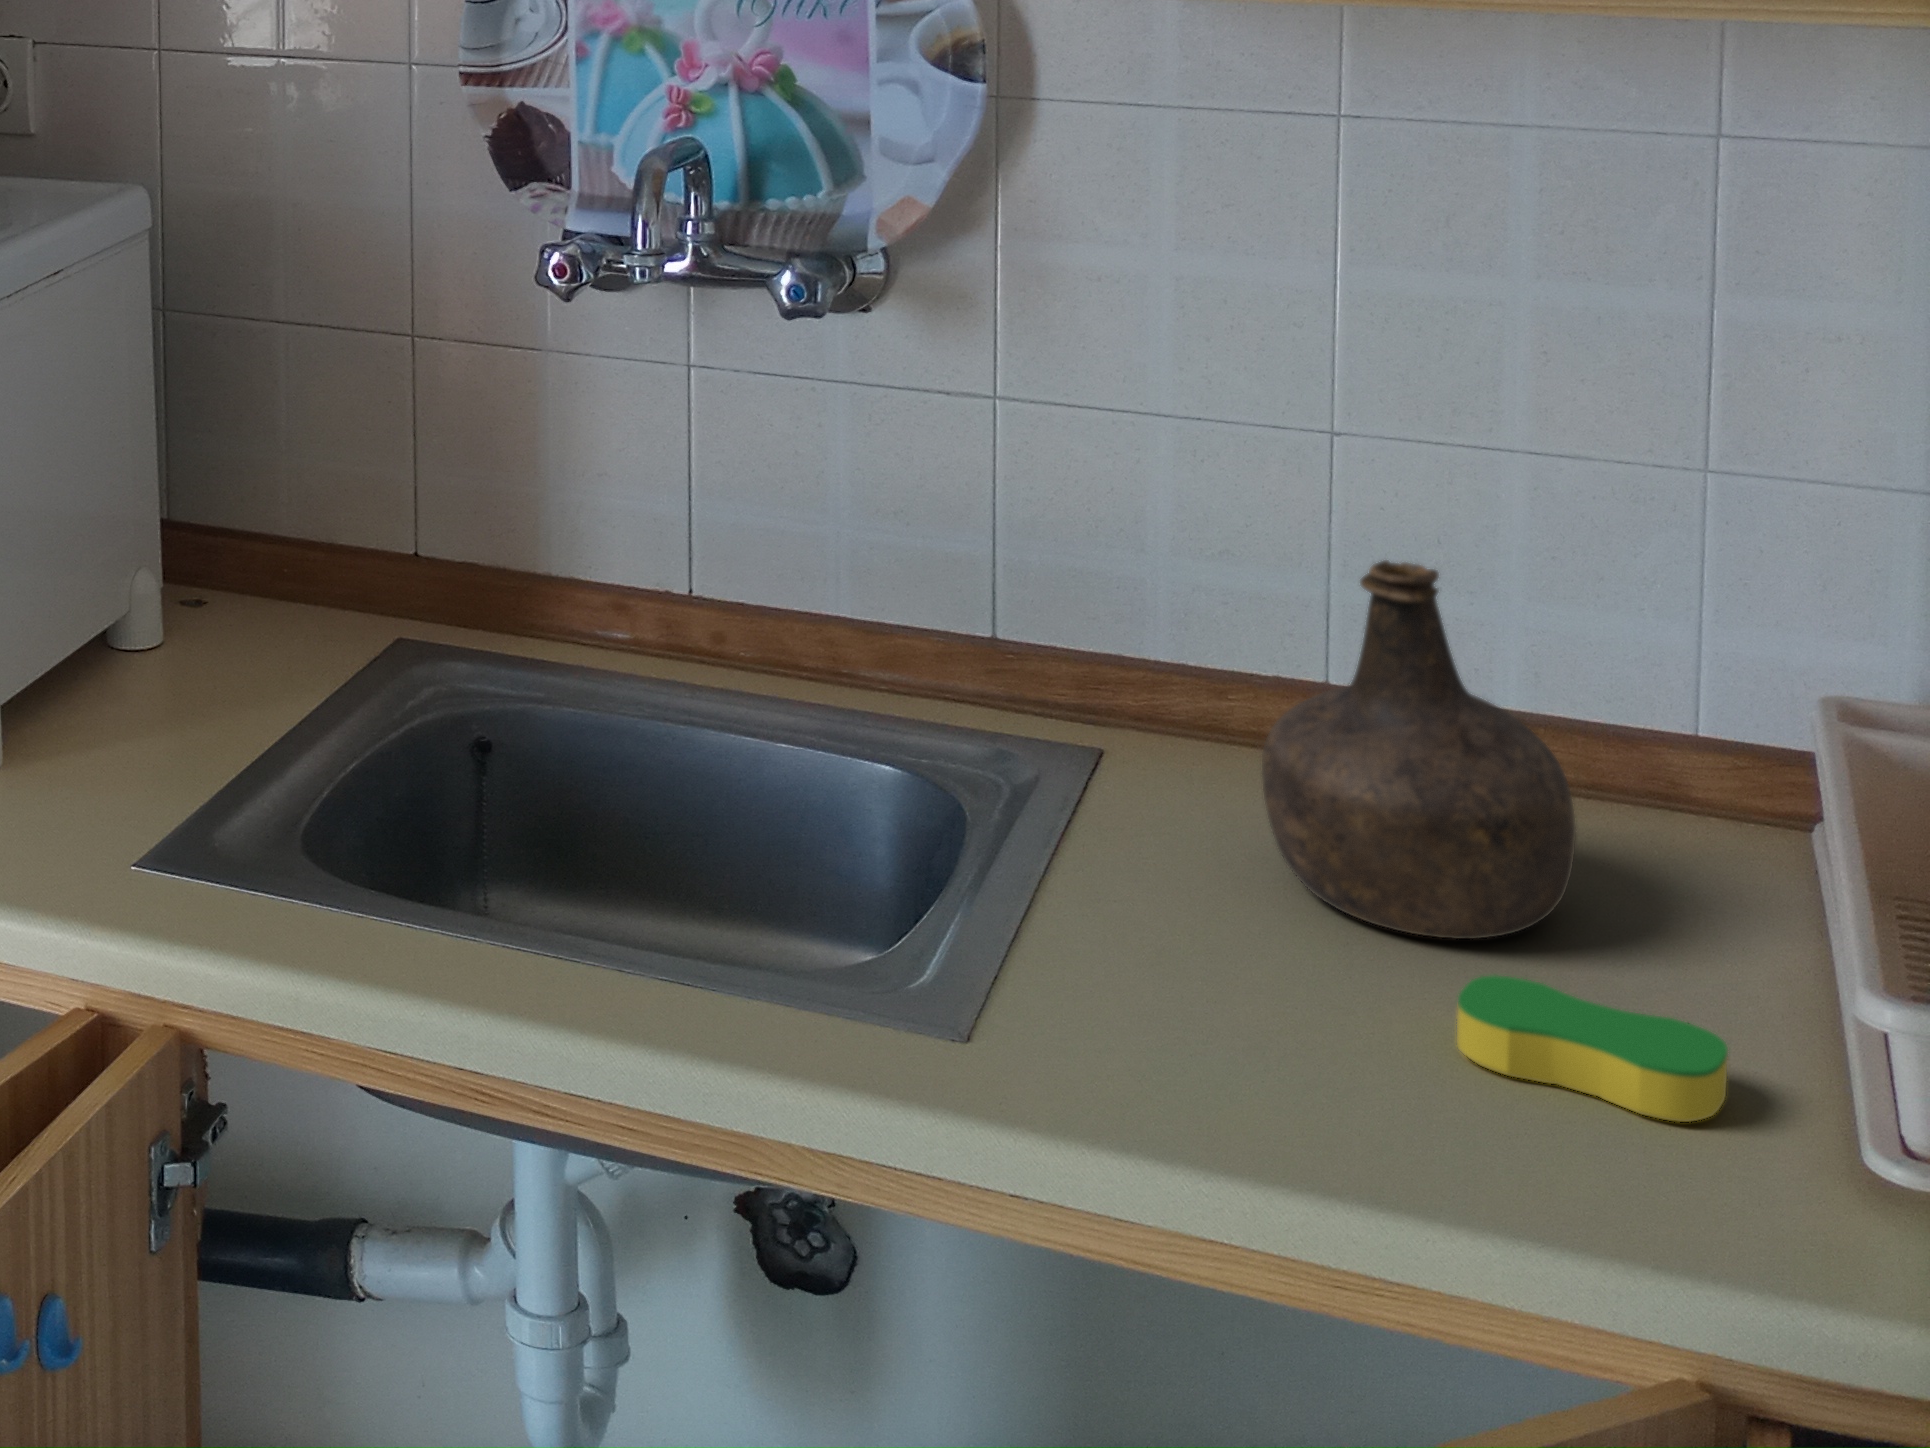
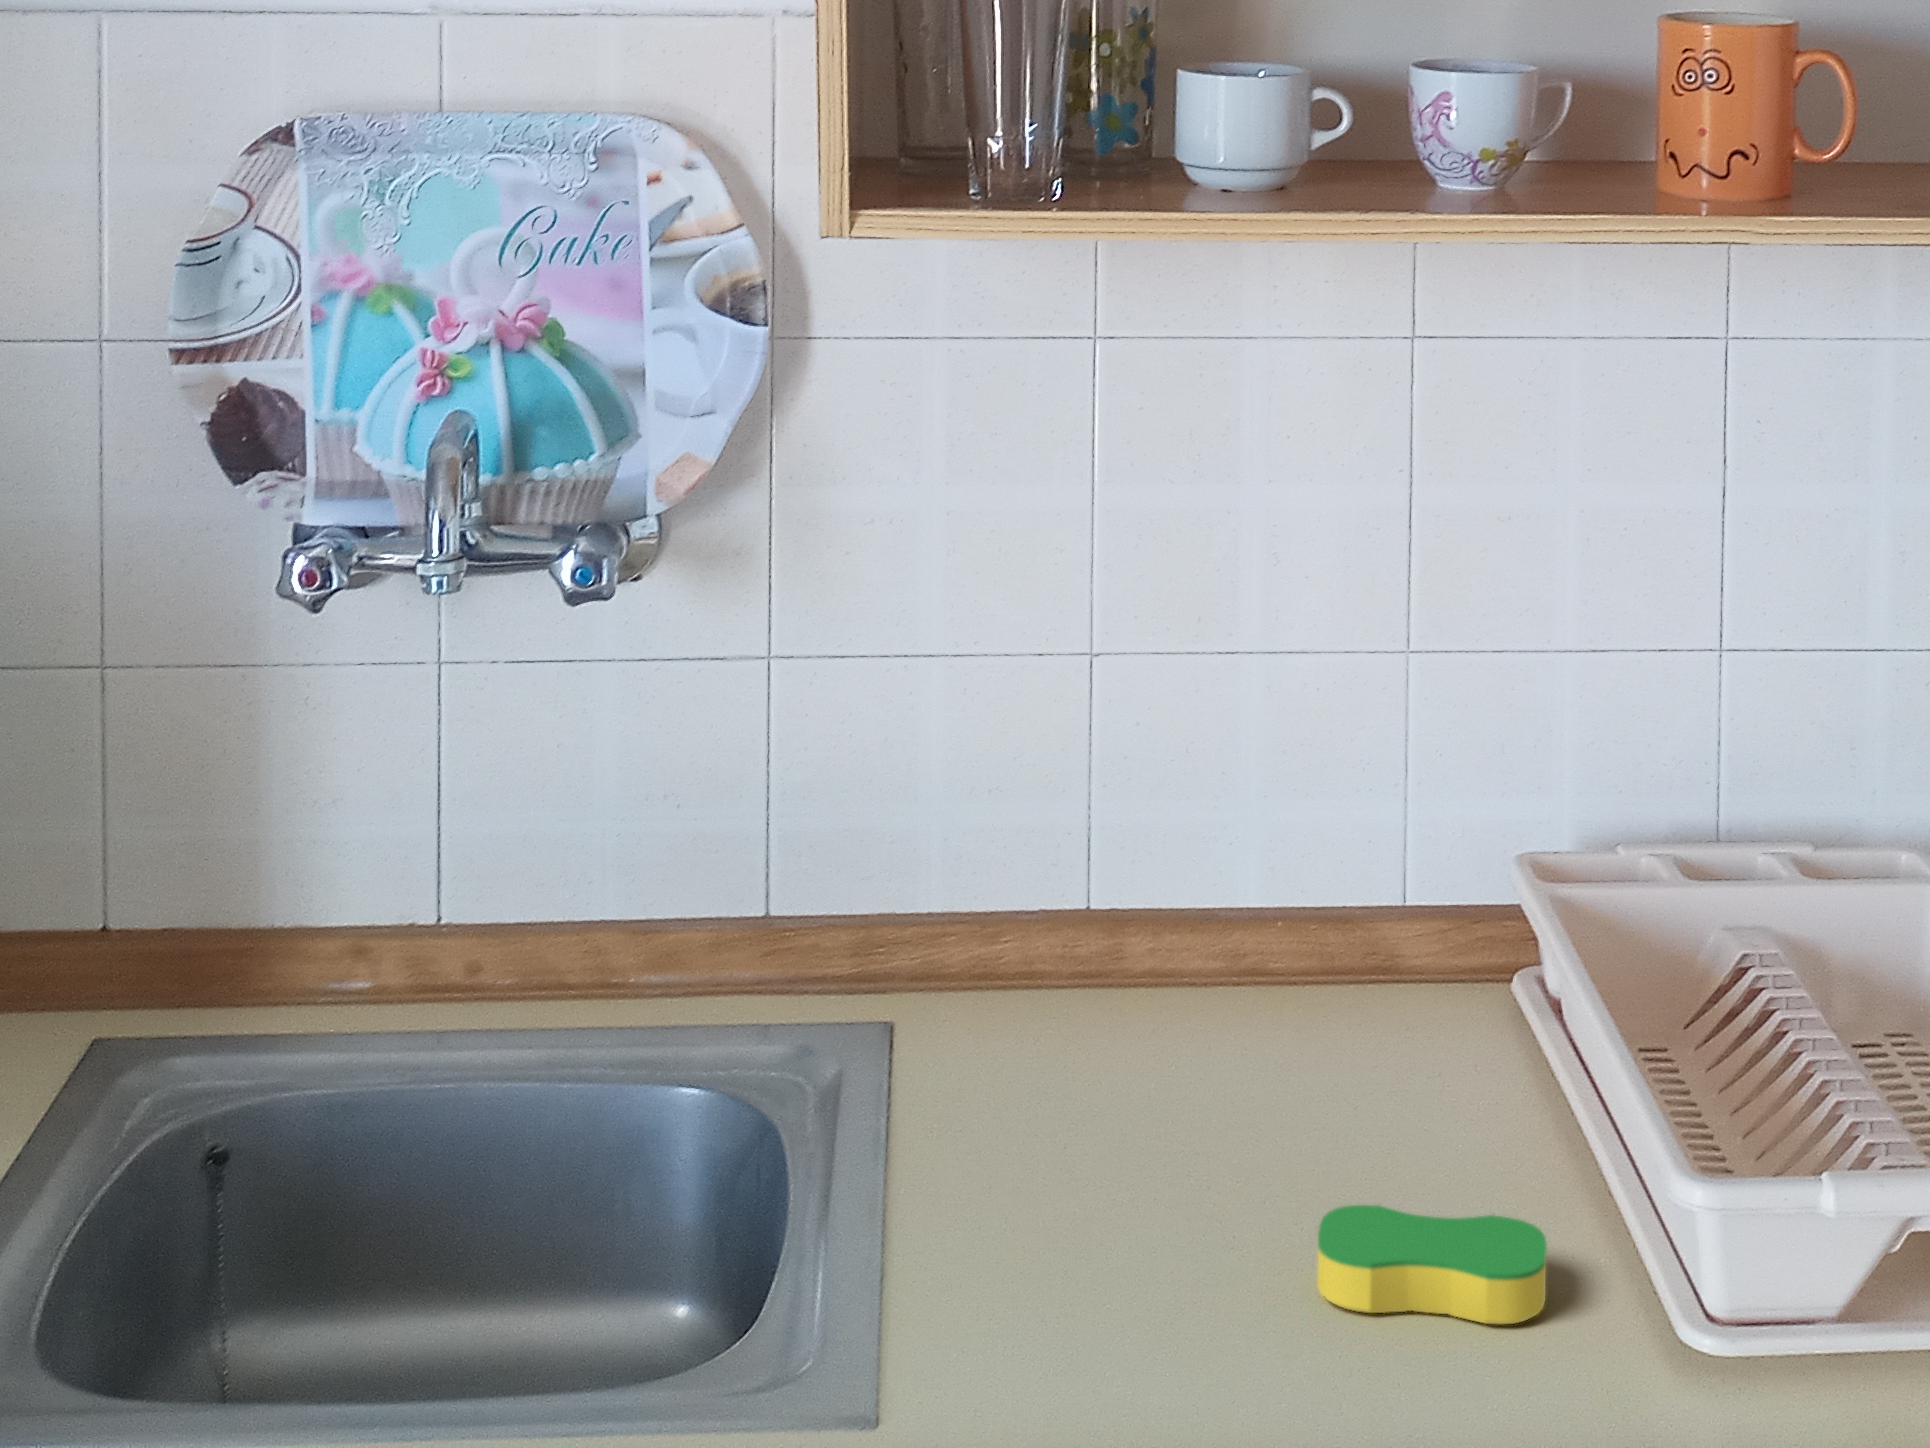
bottle: present [1262,560,1576,939] -> none [1082,791,1362,1170]

